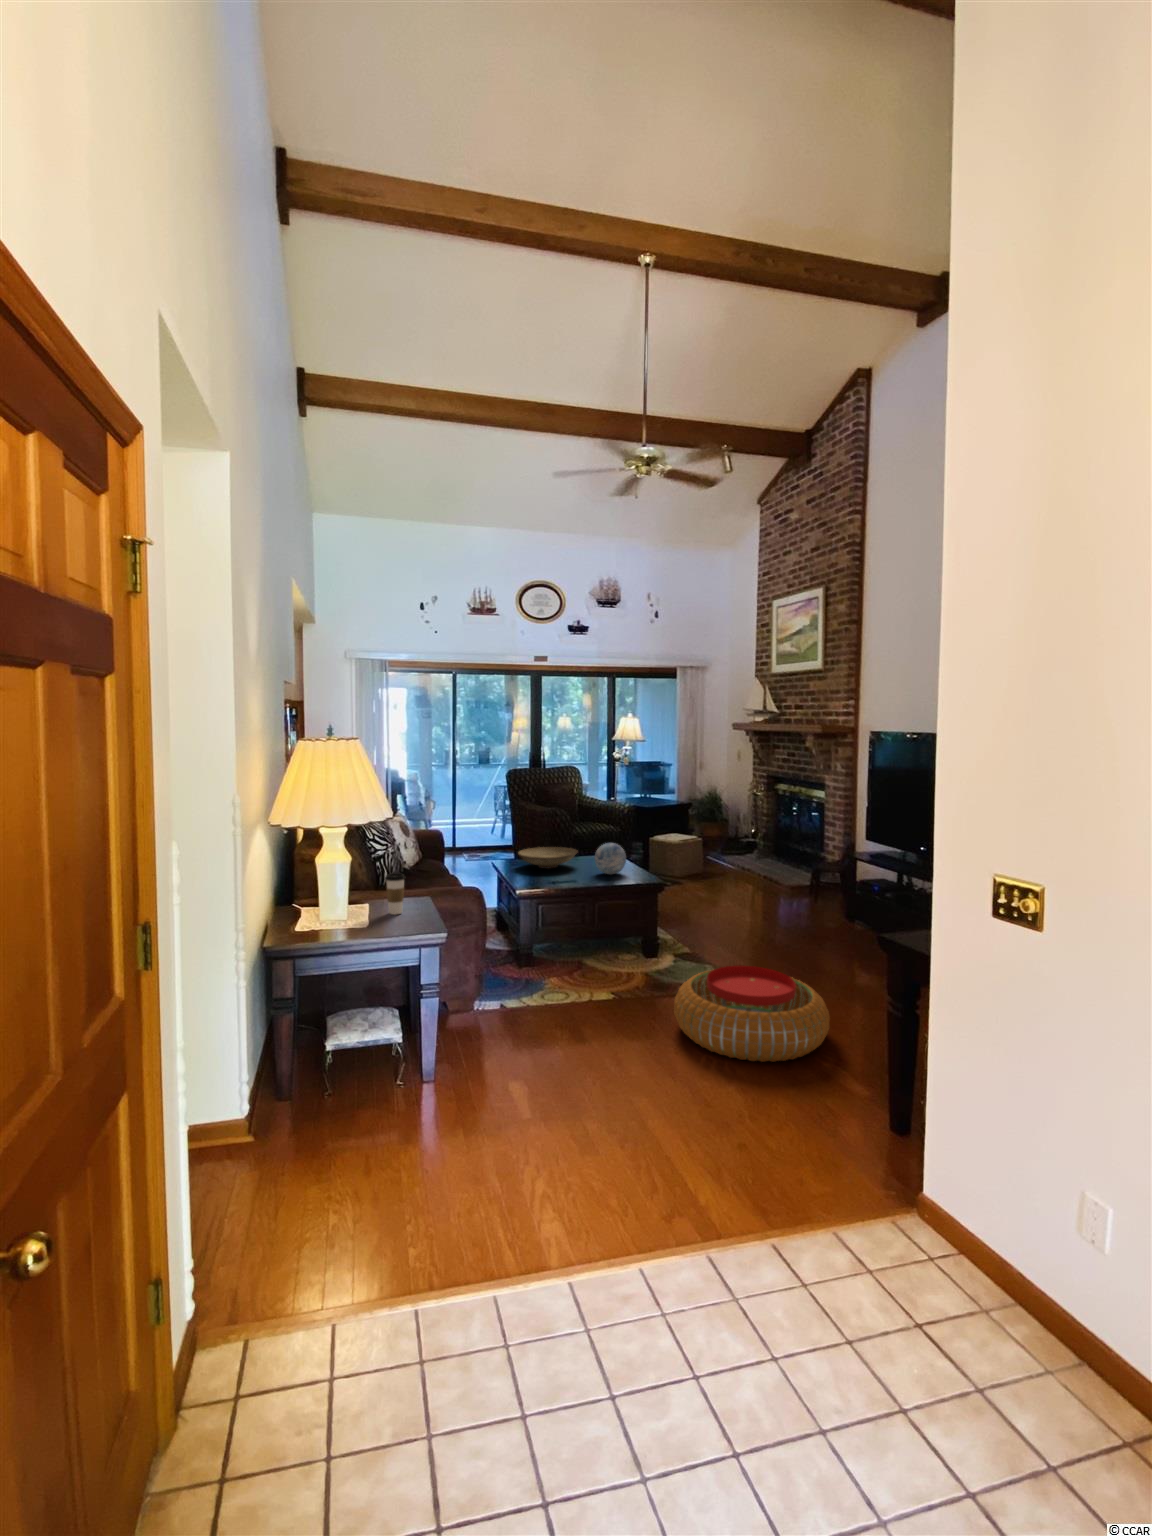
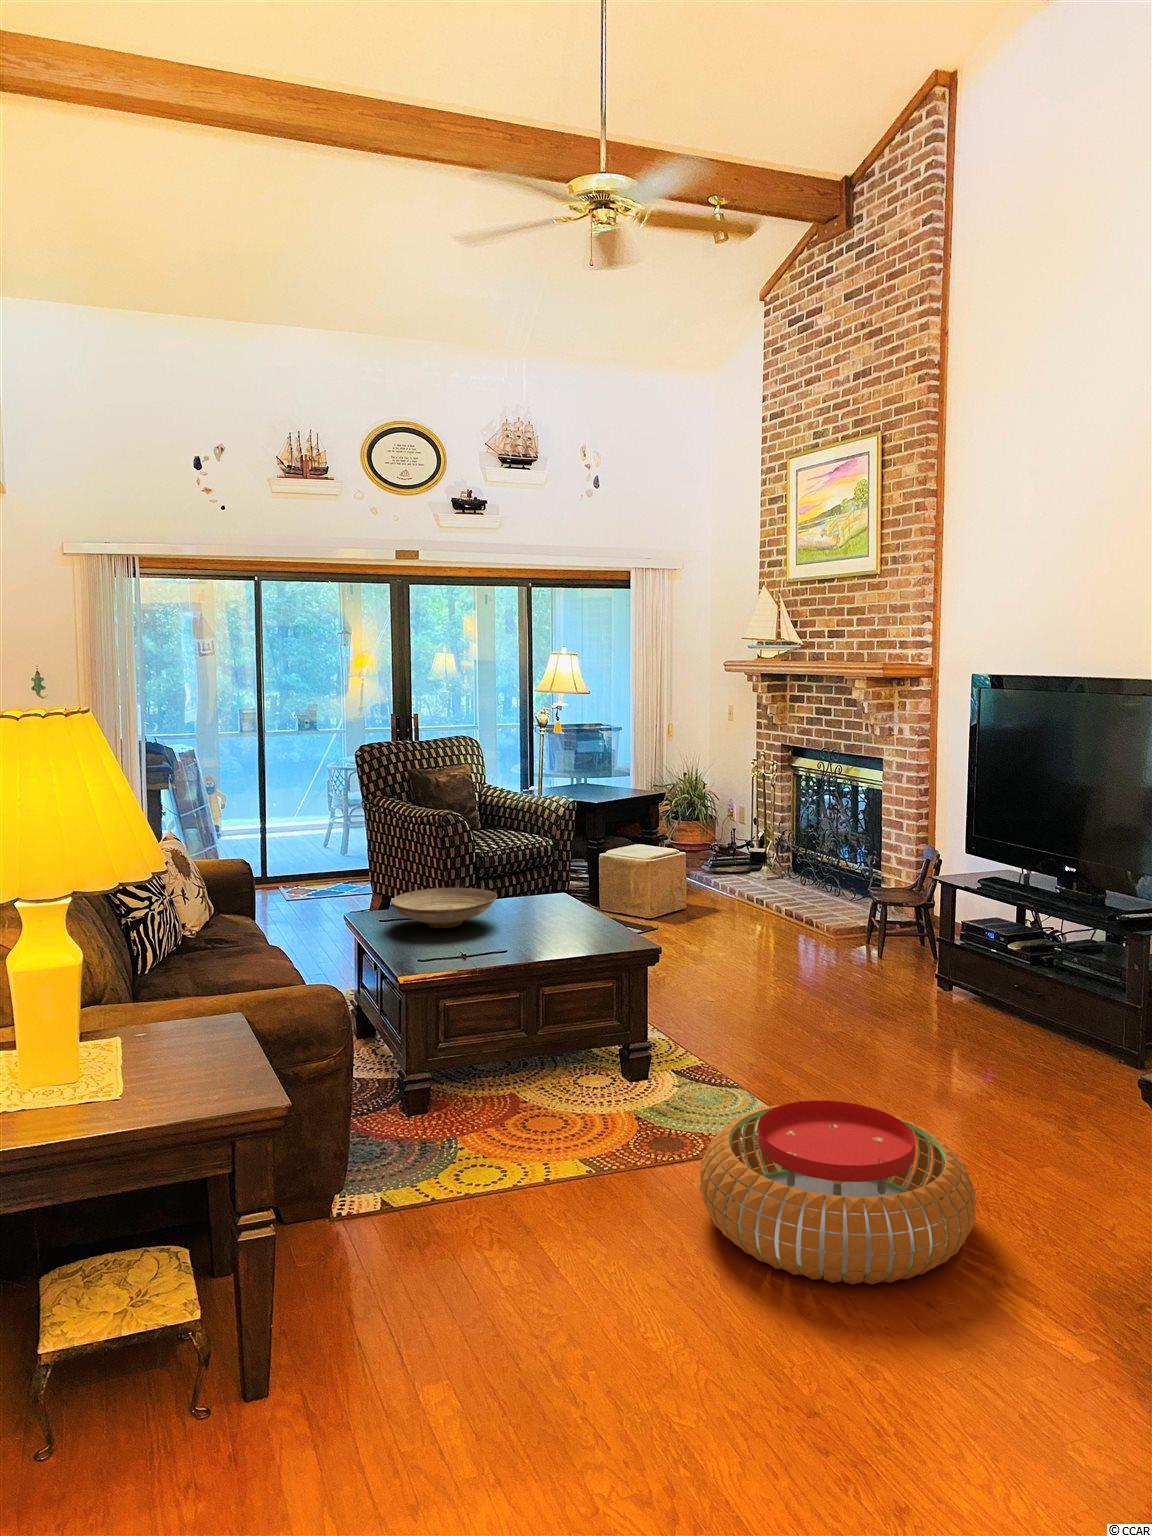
decorative orb: present [594,843,626,875] -> none [530,880,585,936]
coffee cup: present [385,873,406,915] -> none [158,980,199,1062]

